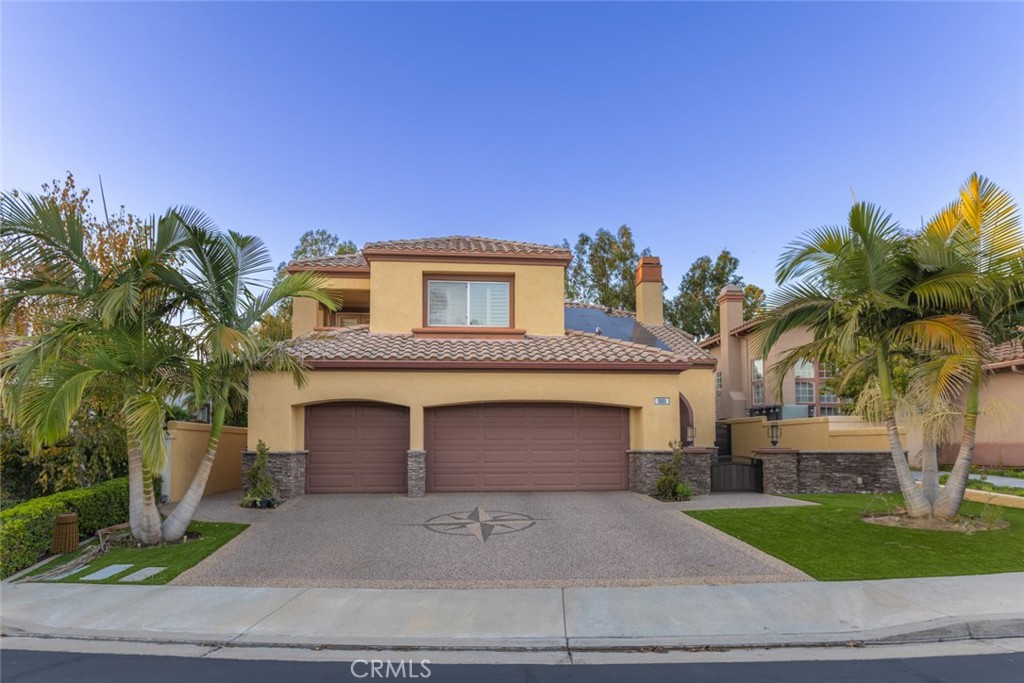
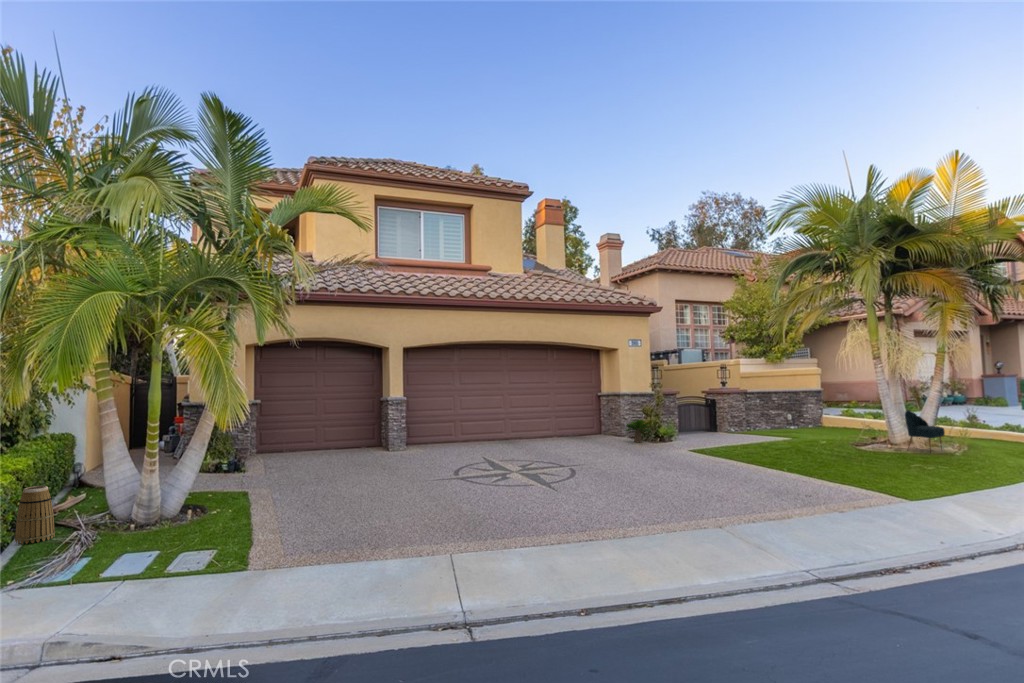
potted plant: none [634,477,663,501] -> present [626,419,649,442]
chair: none [922,480,972,531] -> present [905,410,945,452]

